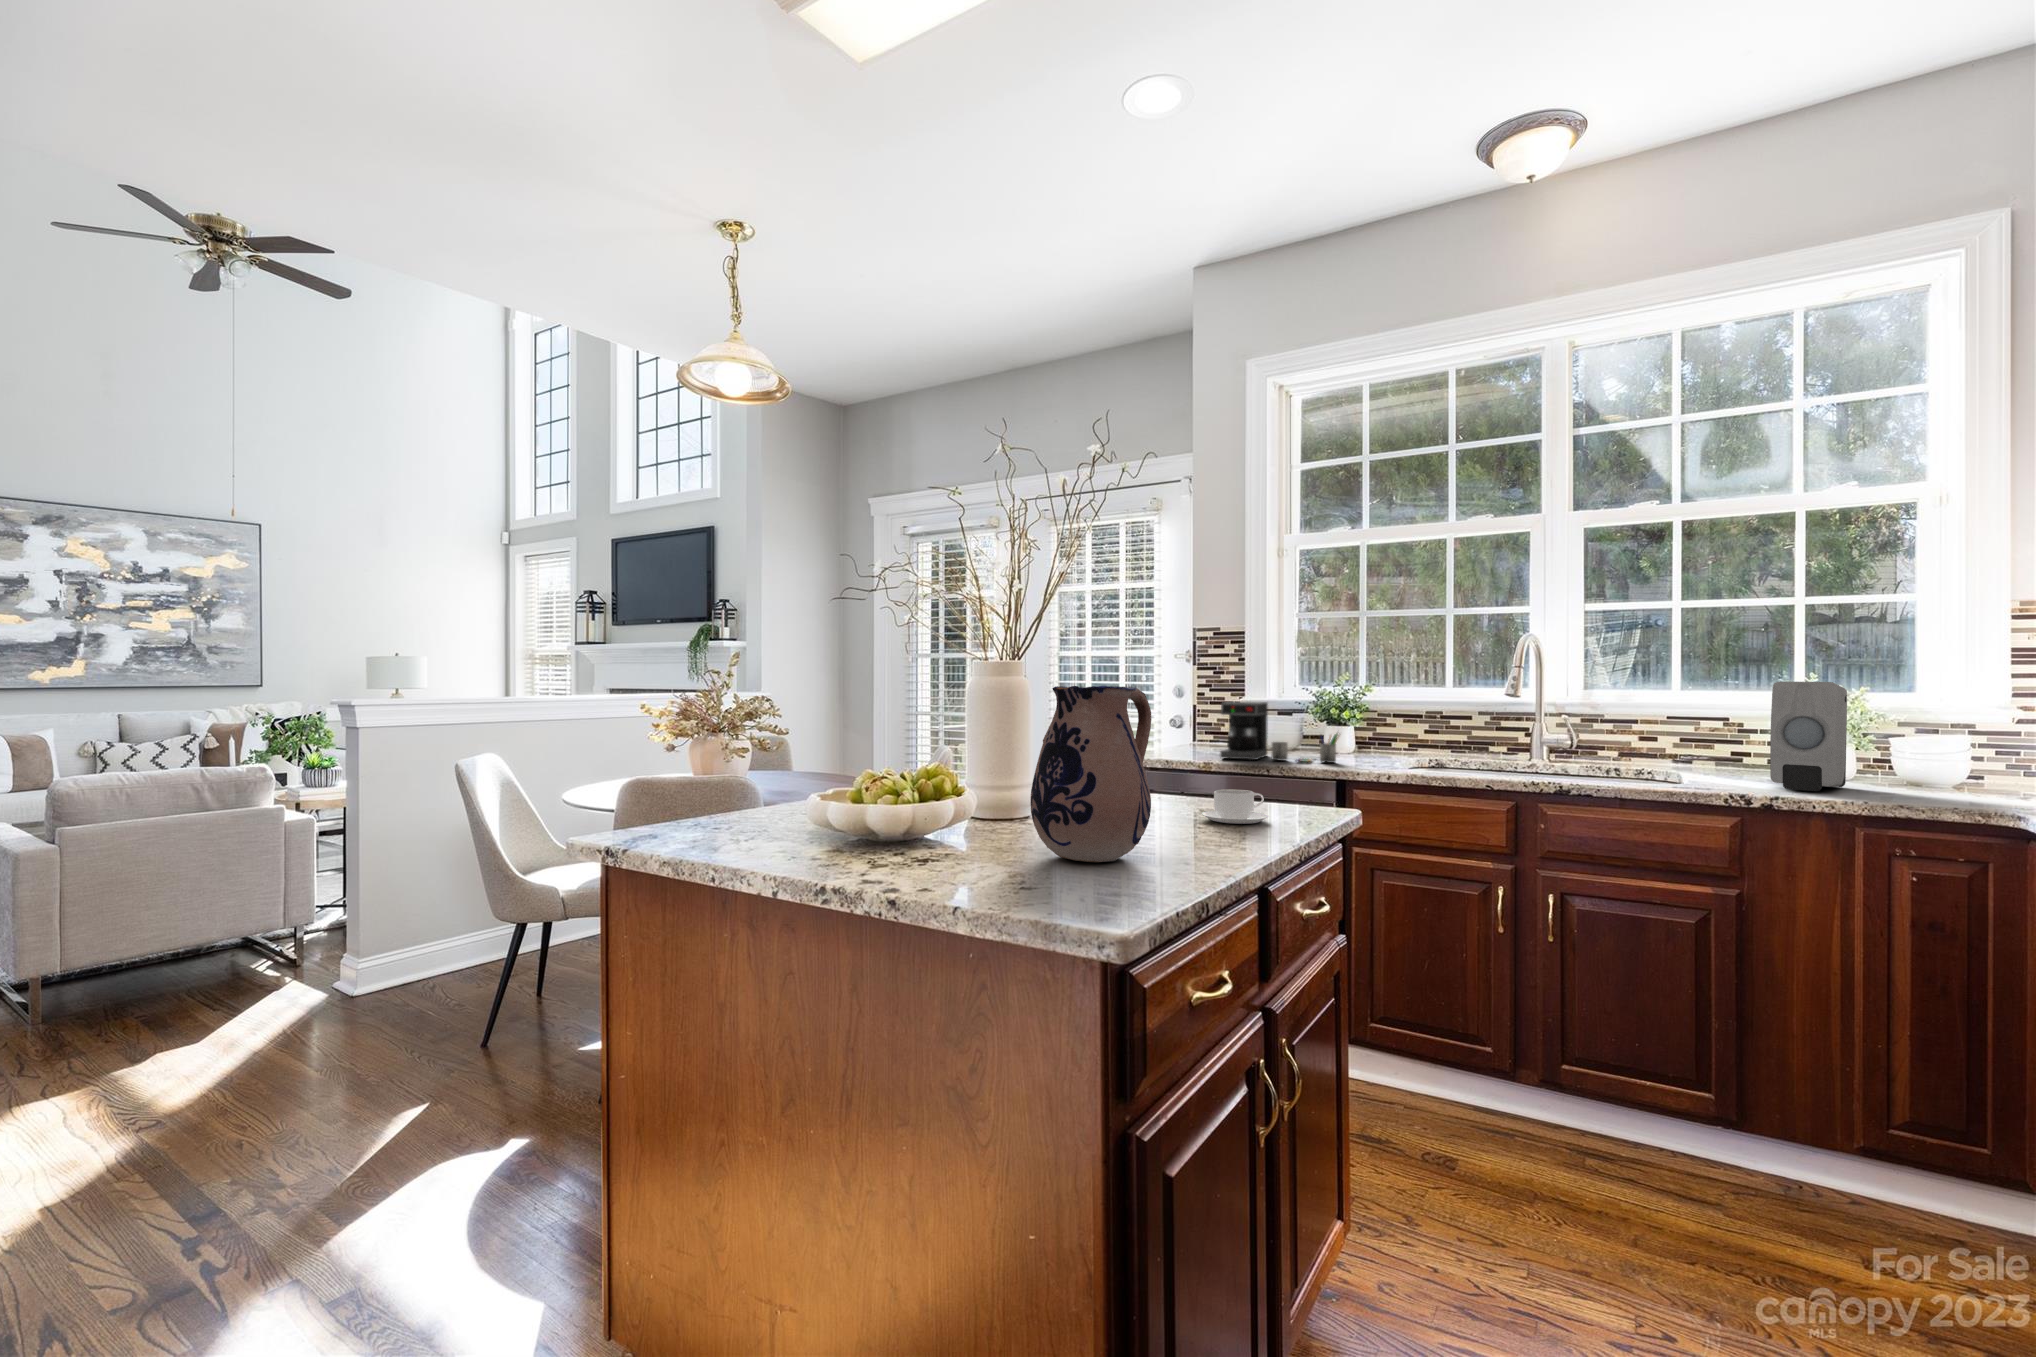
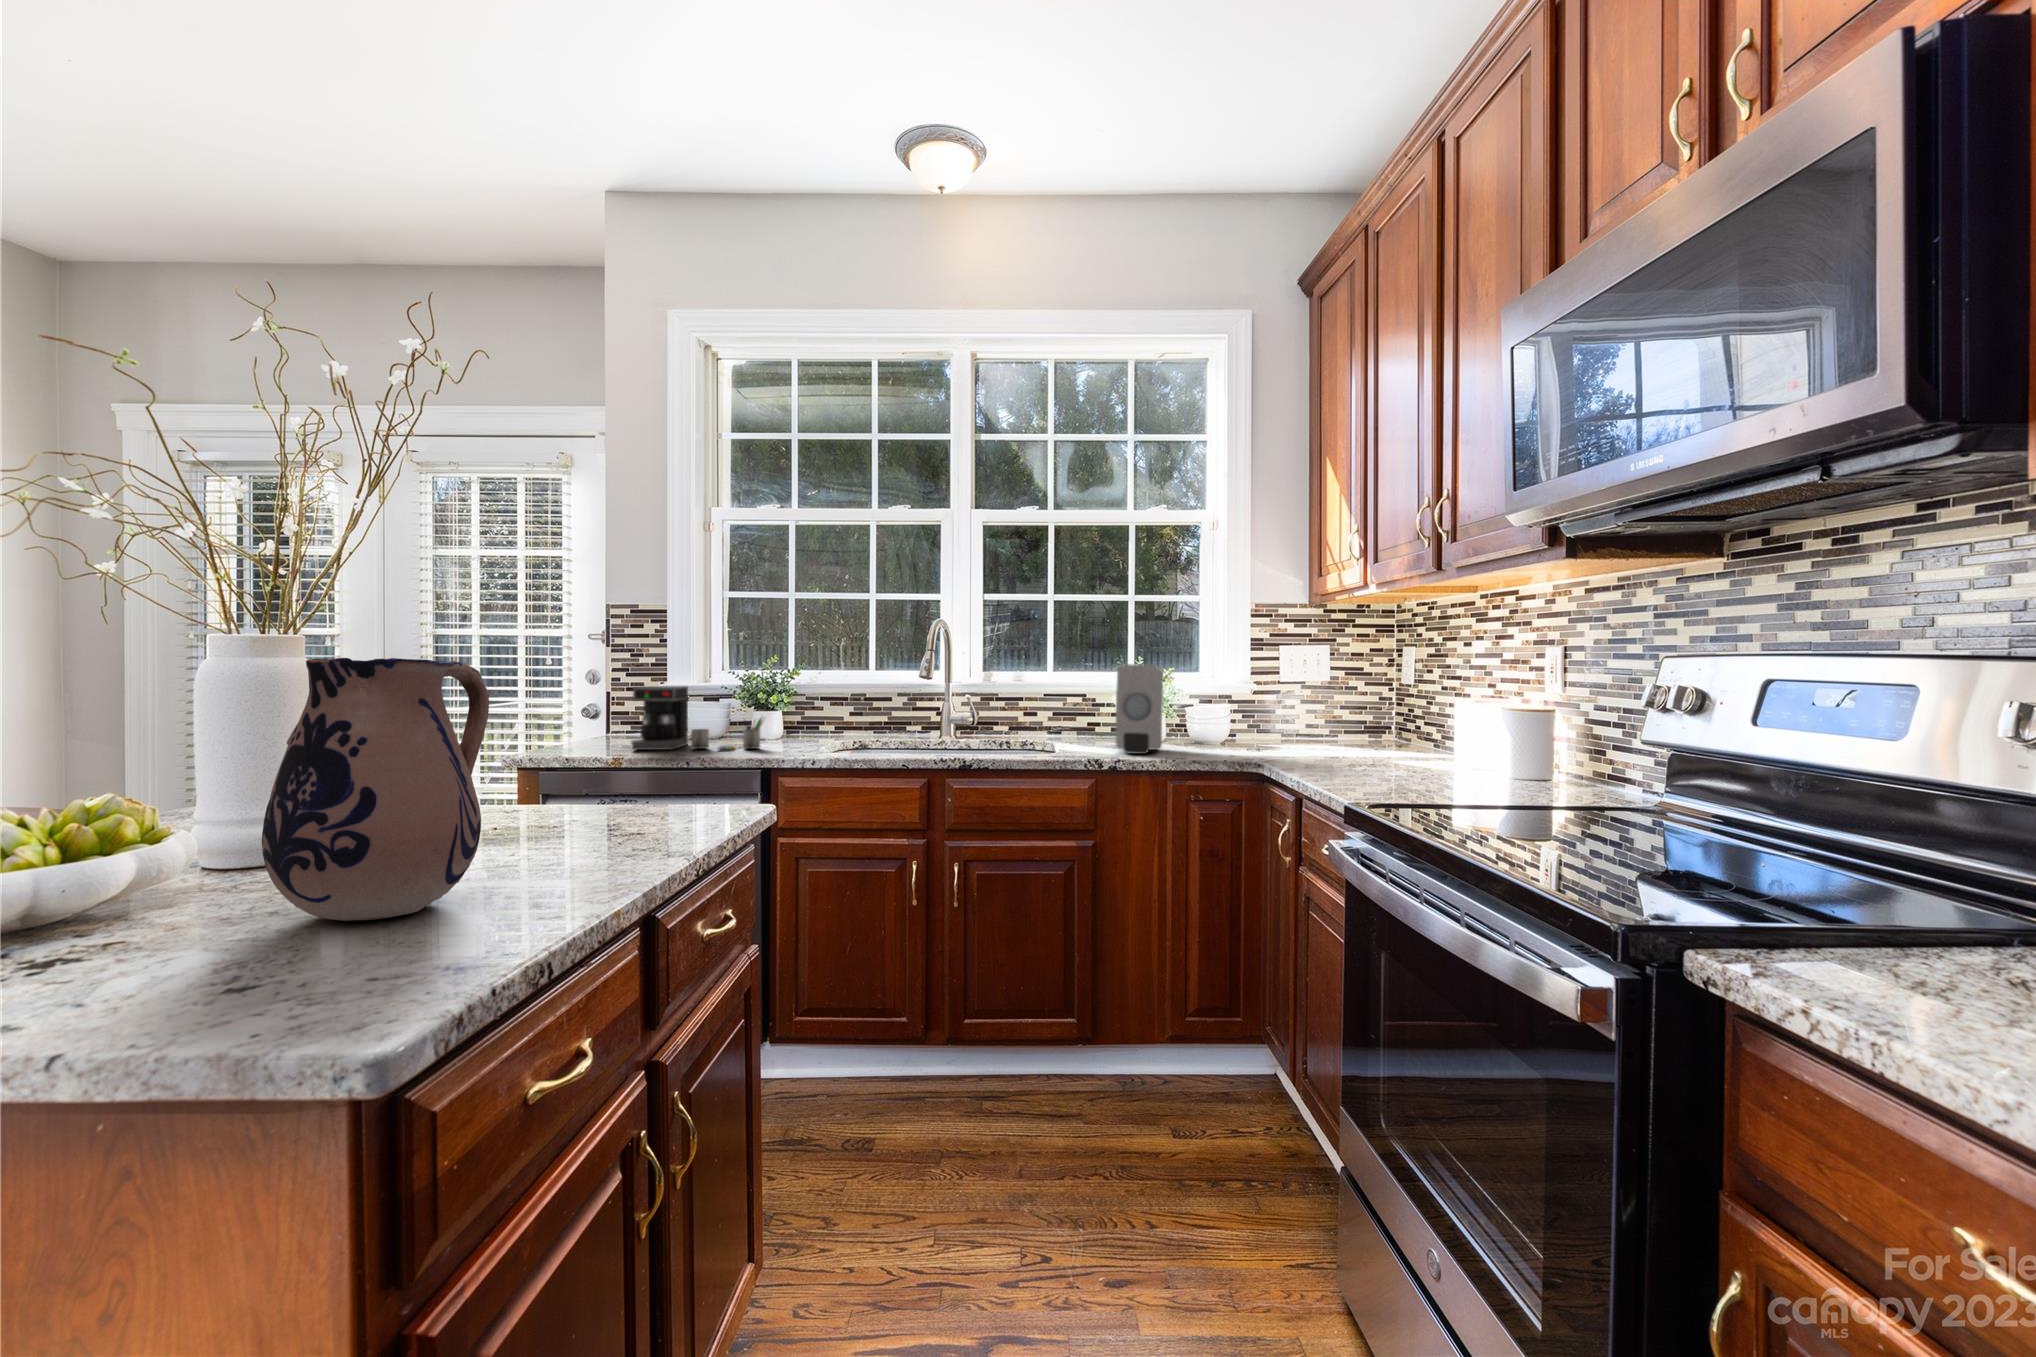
coffee cup: present [1202,789,1269,824] -> none [581,790,669,832]

